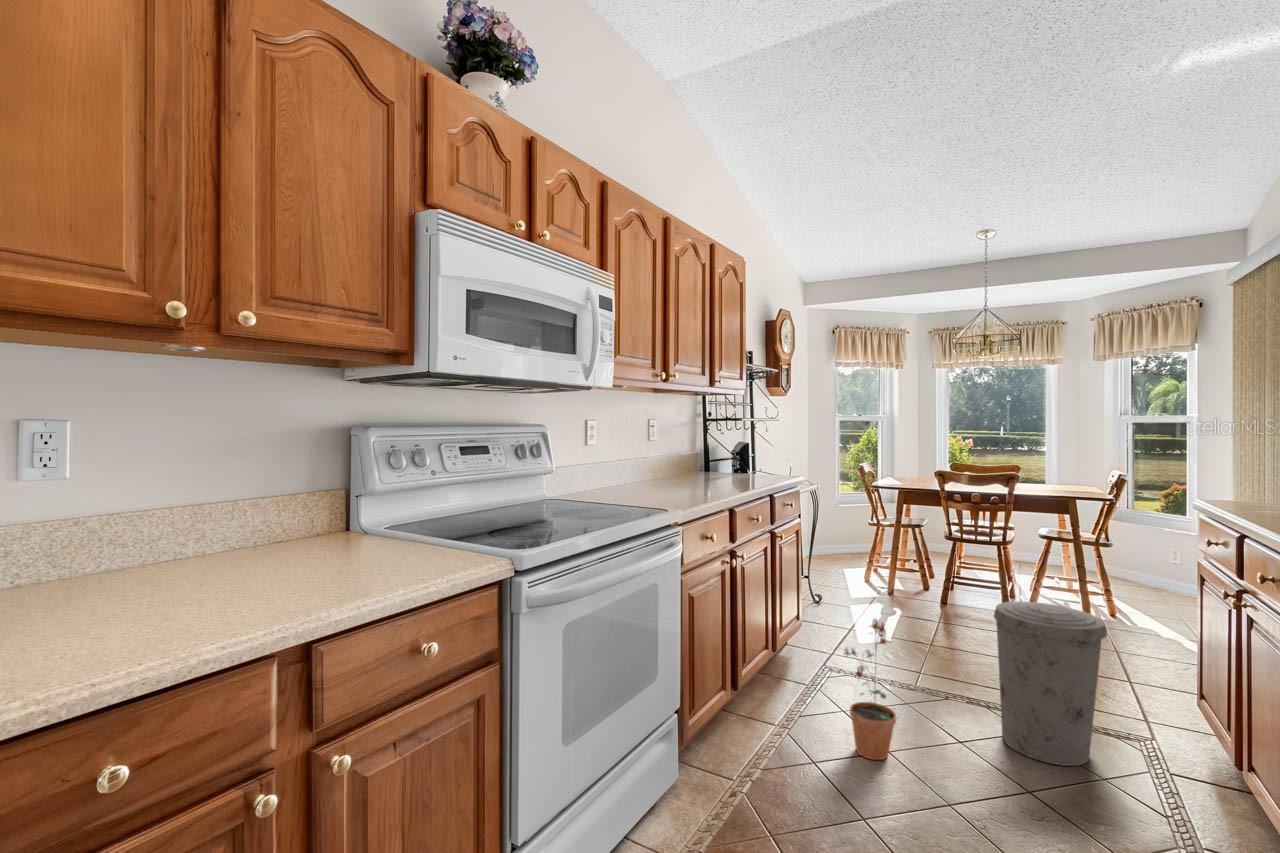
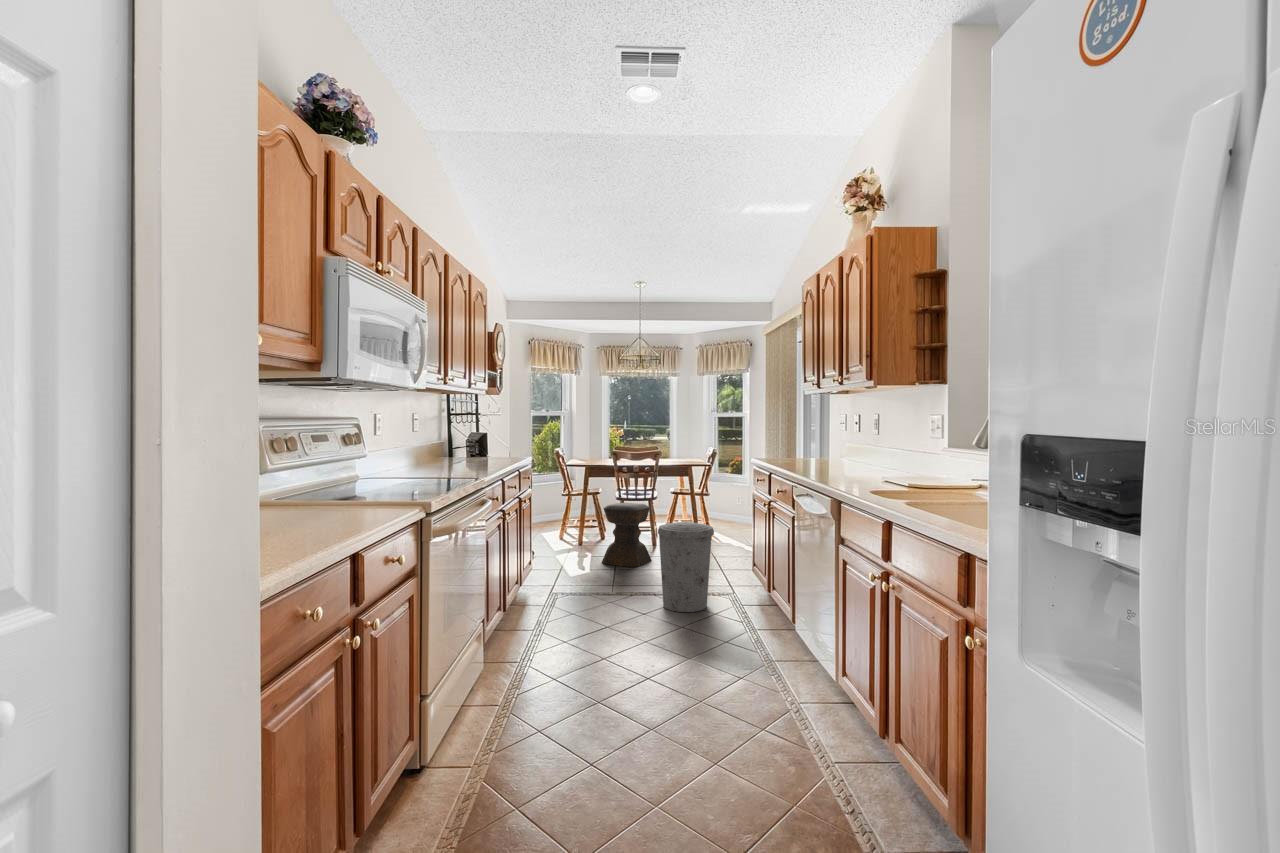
stool: none [915,546,997,646] -> present [602,503,651,567]
potted plant: present [844,619,896,760] -> none [573,542,609,630]

